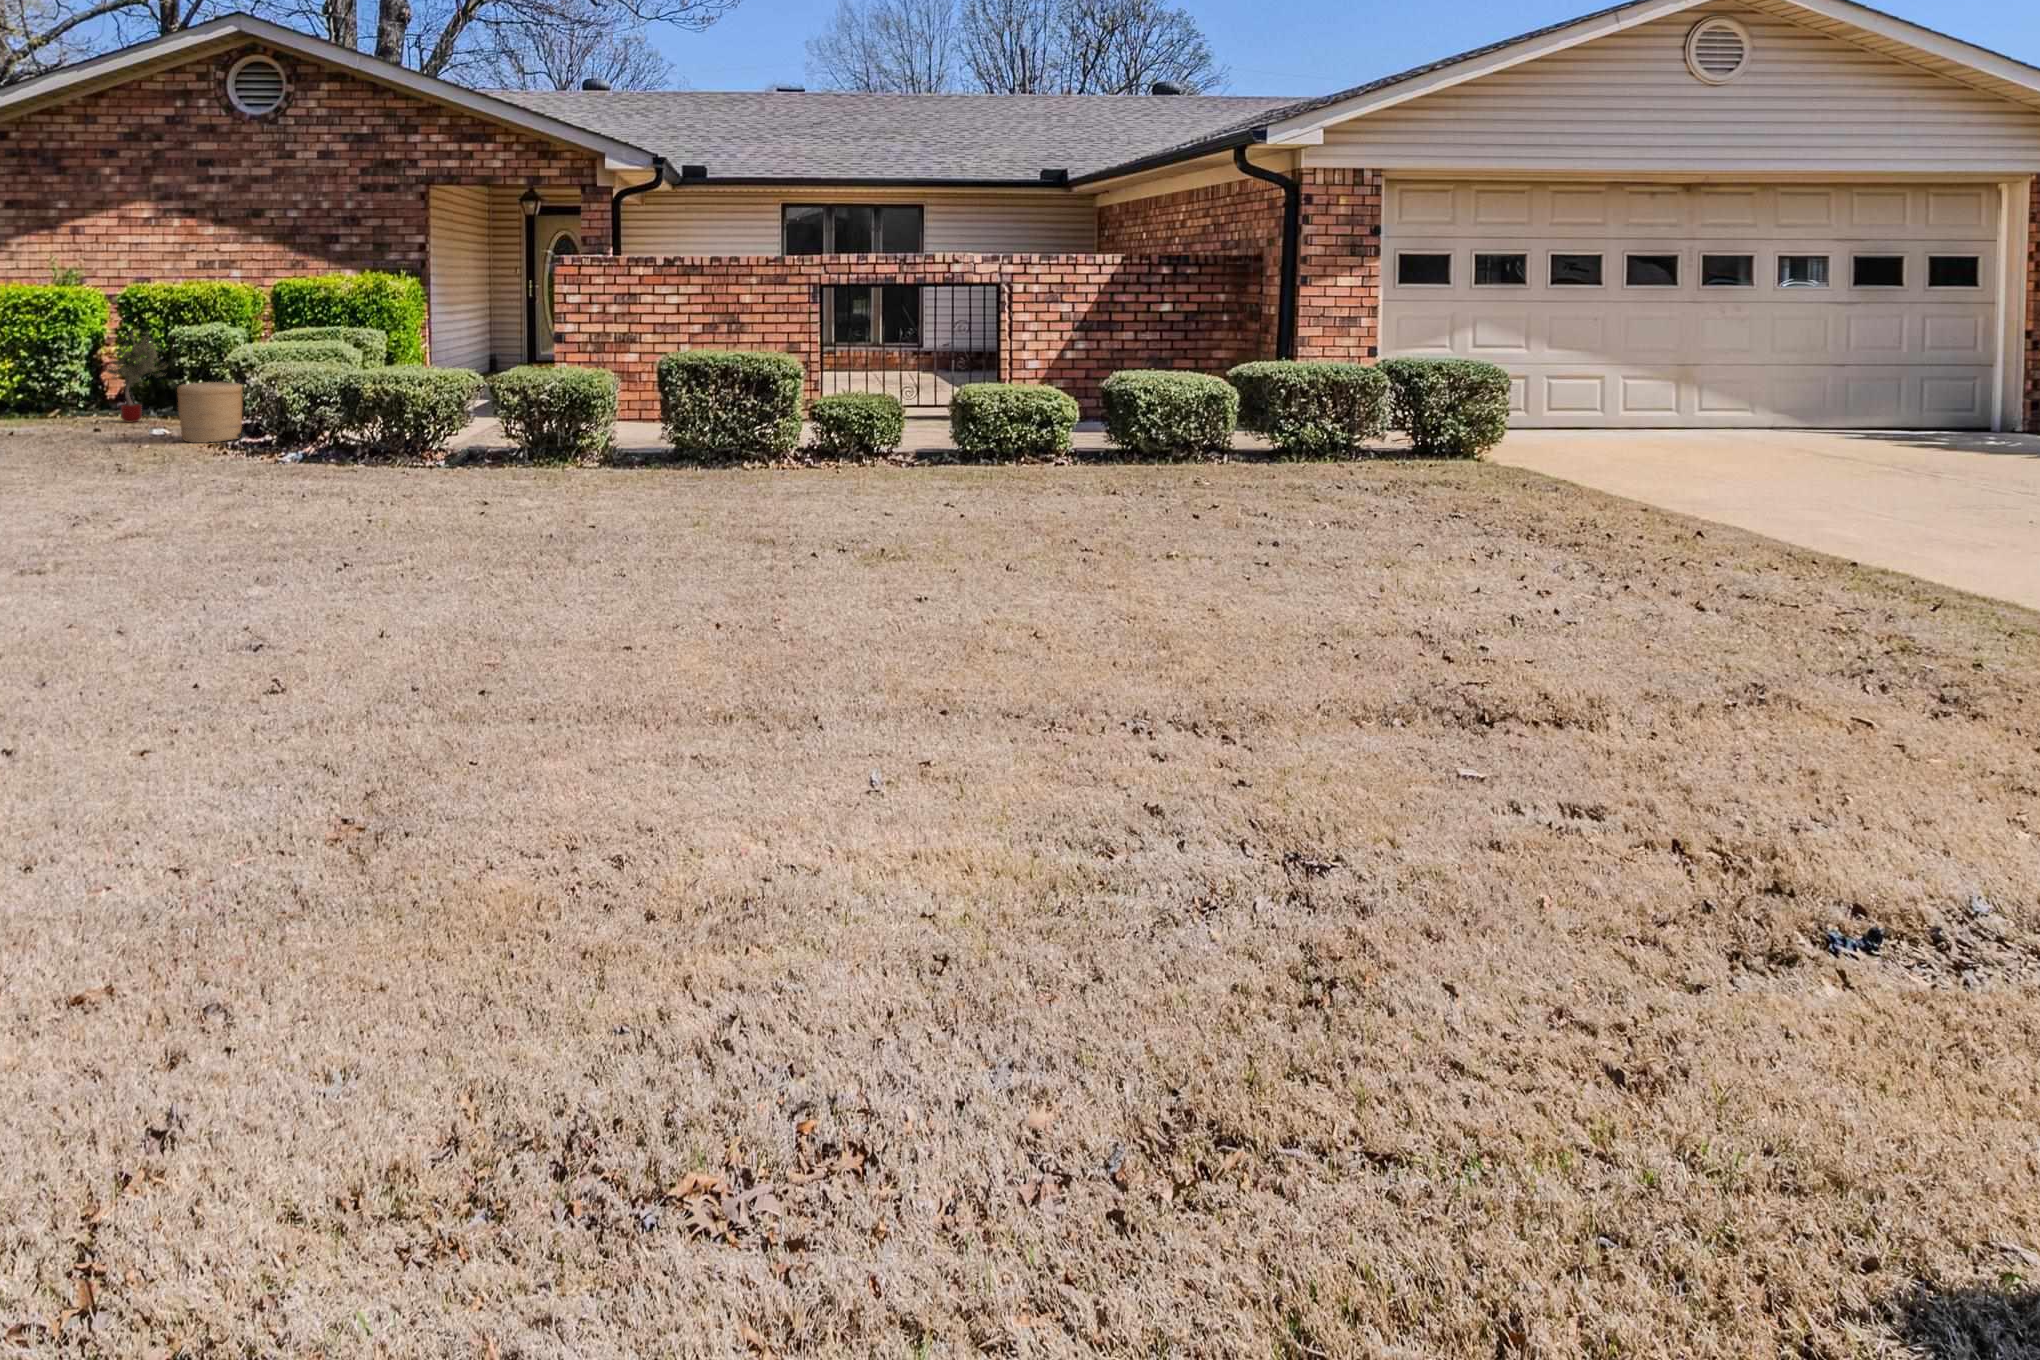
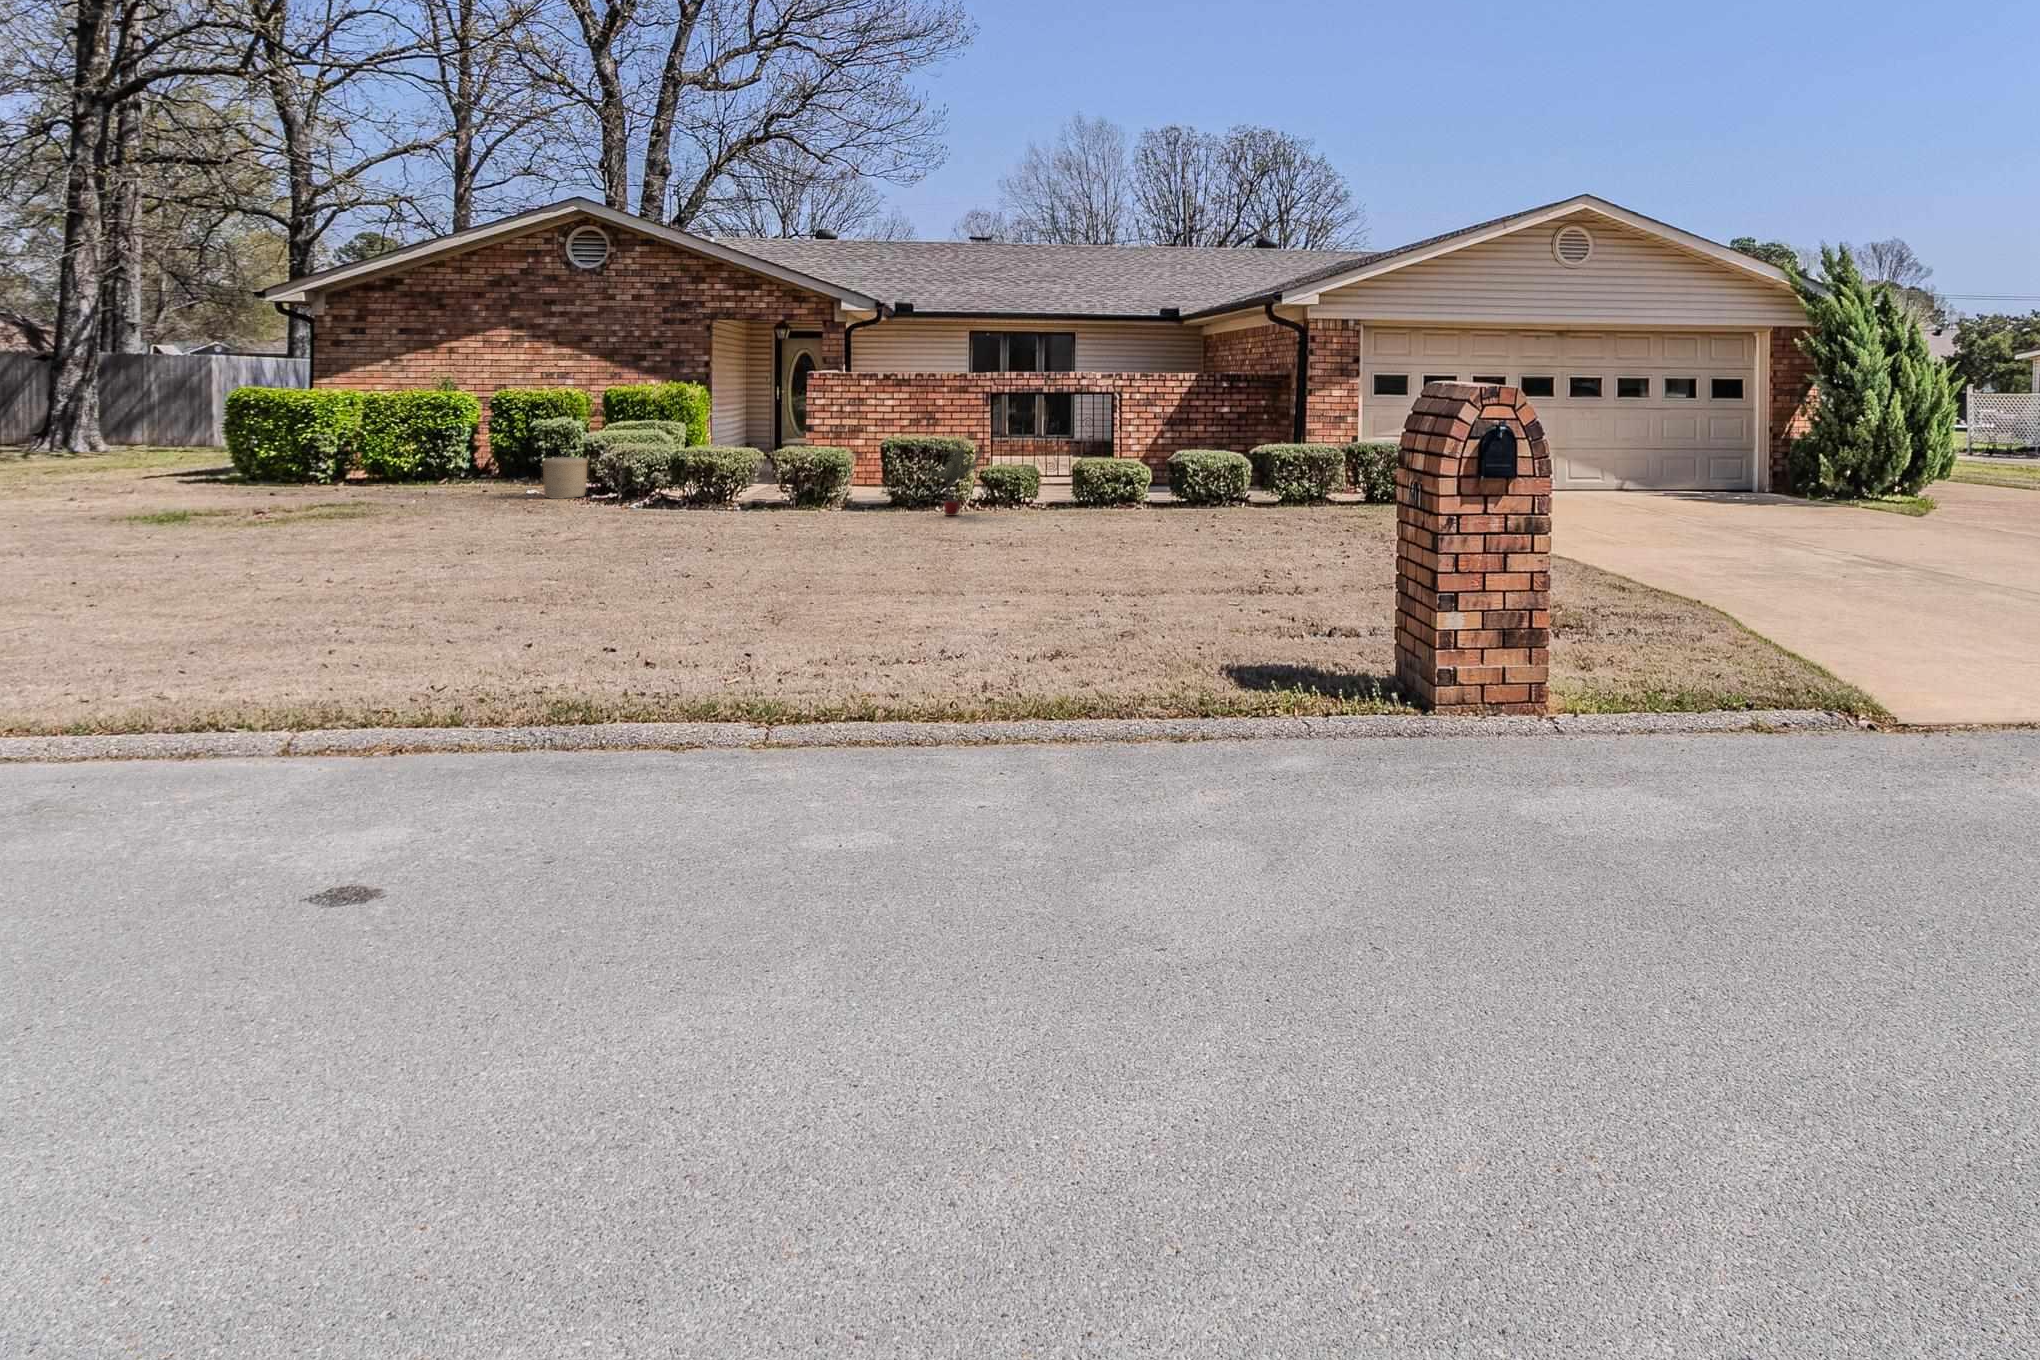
potted tree: present [106,330,167,423] -> present [922,441,983,516]

